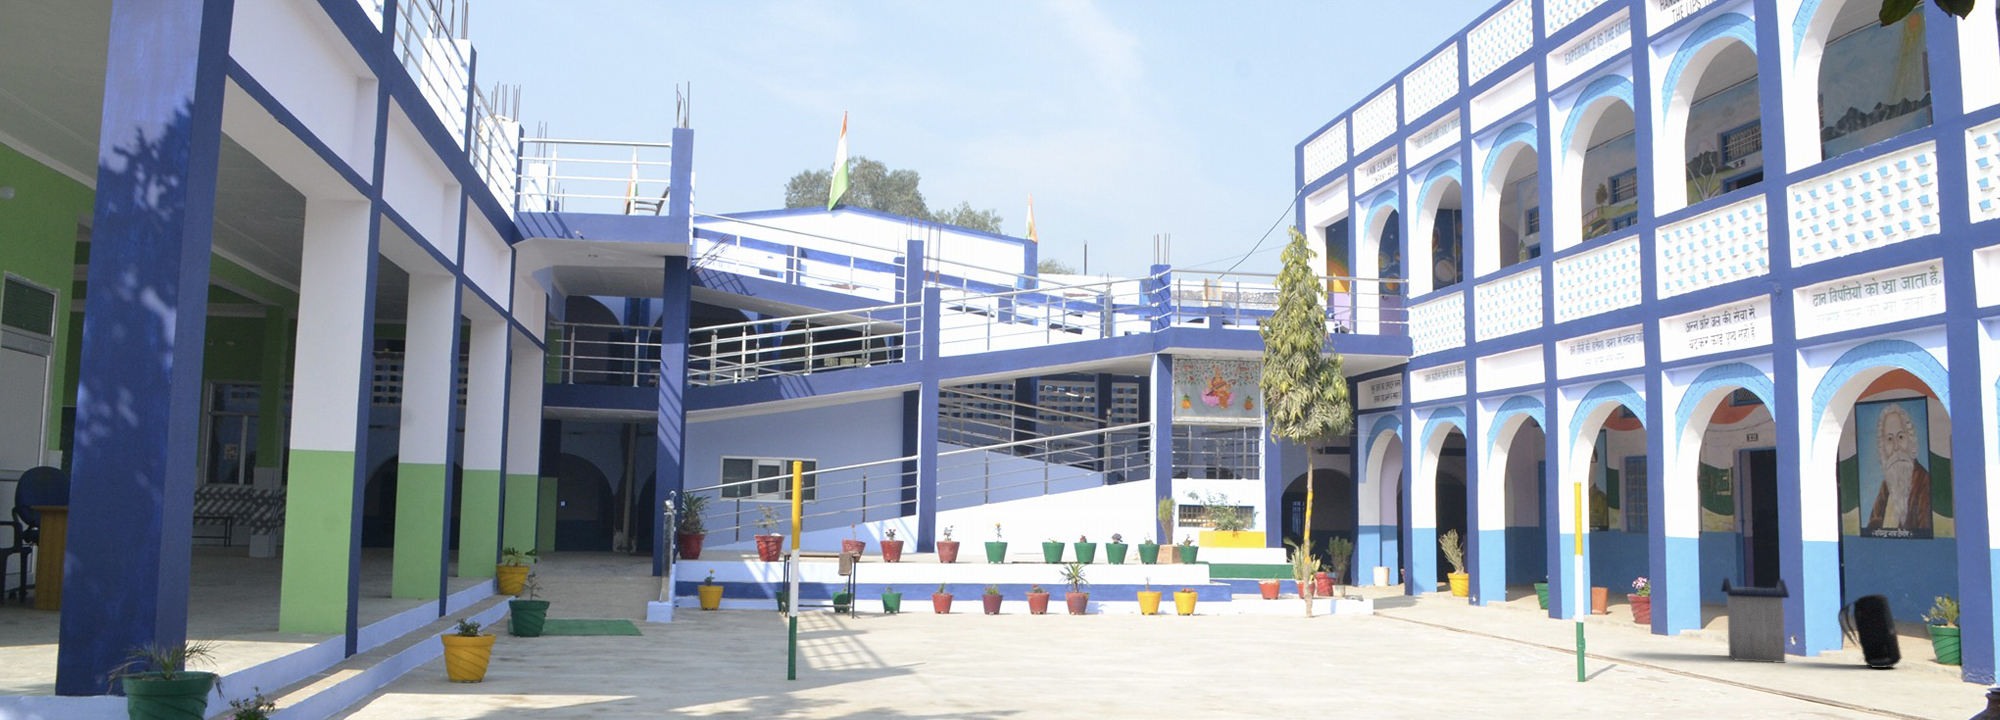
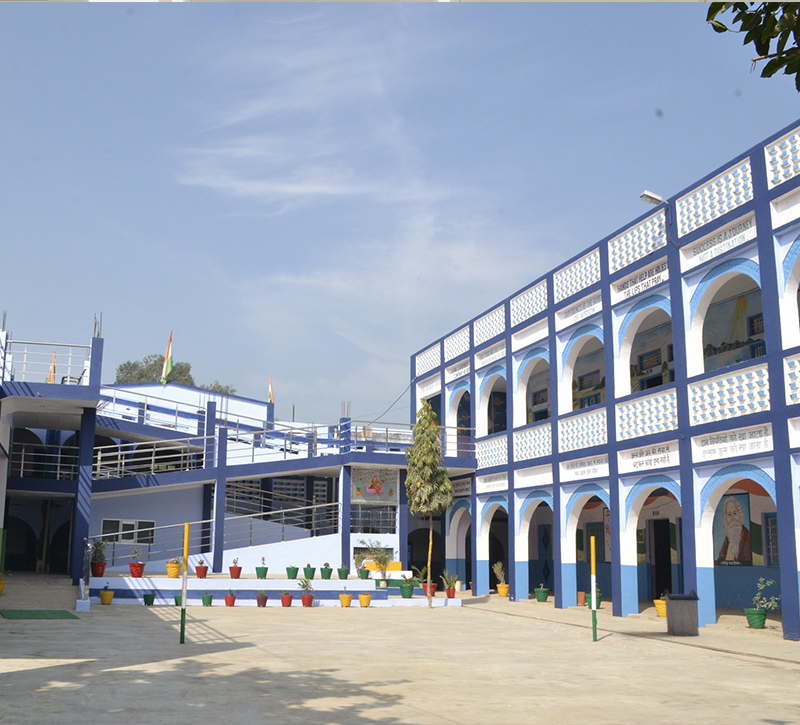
backpack: present [1838,594,1902,668] -> none [723,597,755,637]

